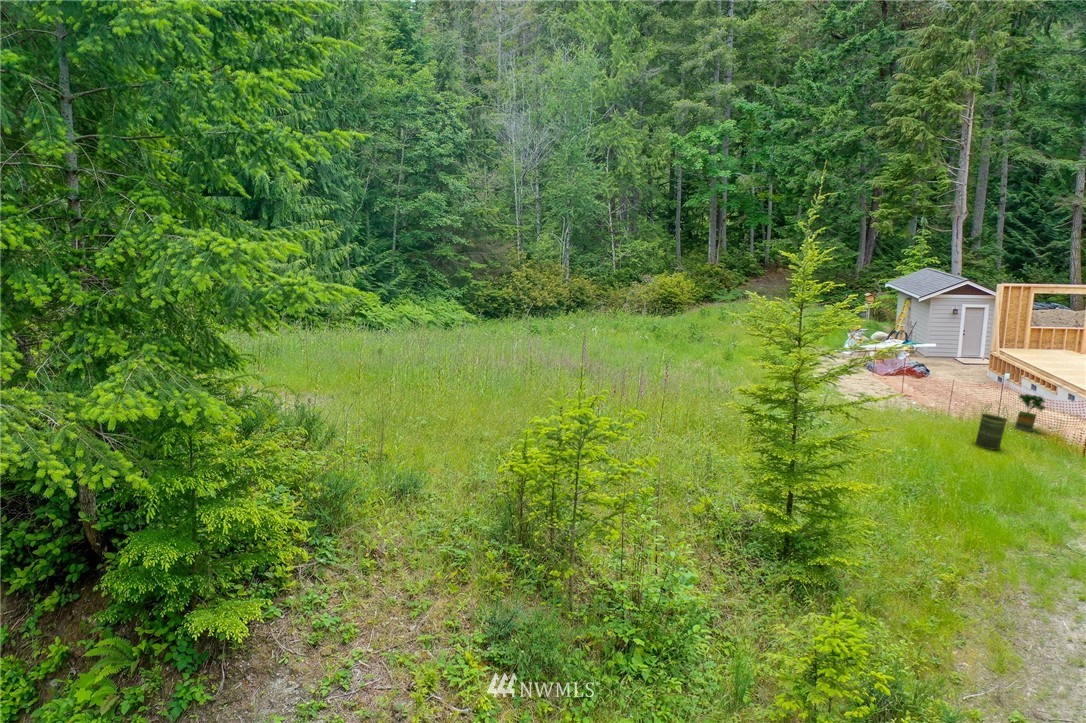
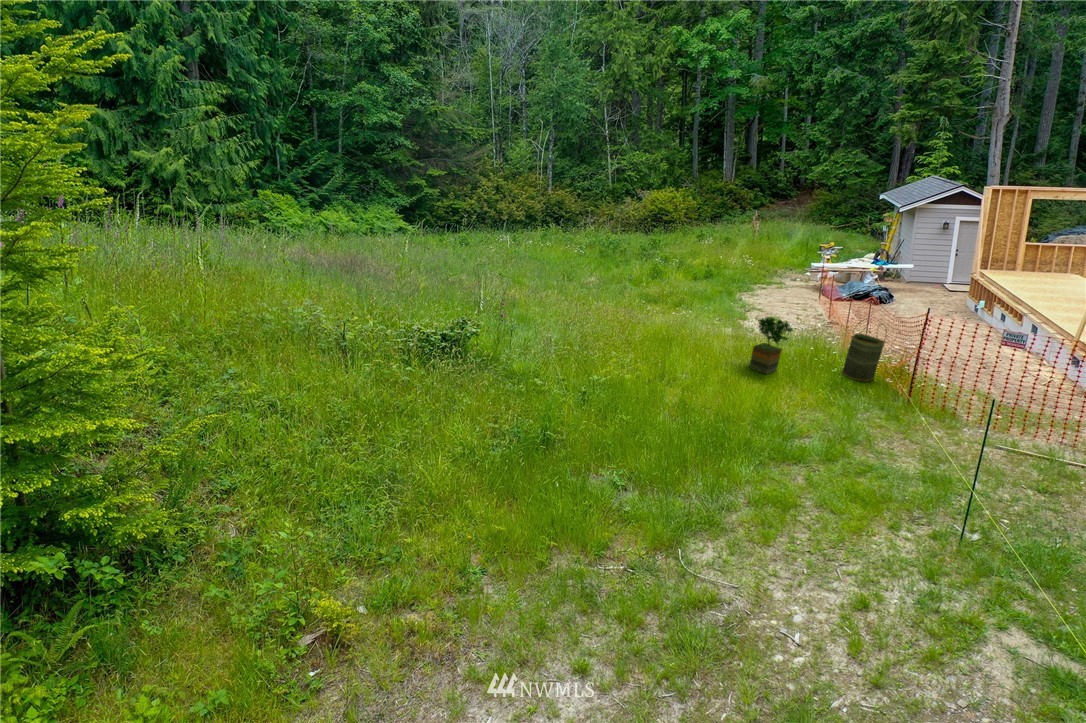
potted tree: present [1015,394,1045,432] -> present [749,317,793,374]

